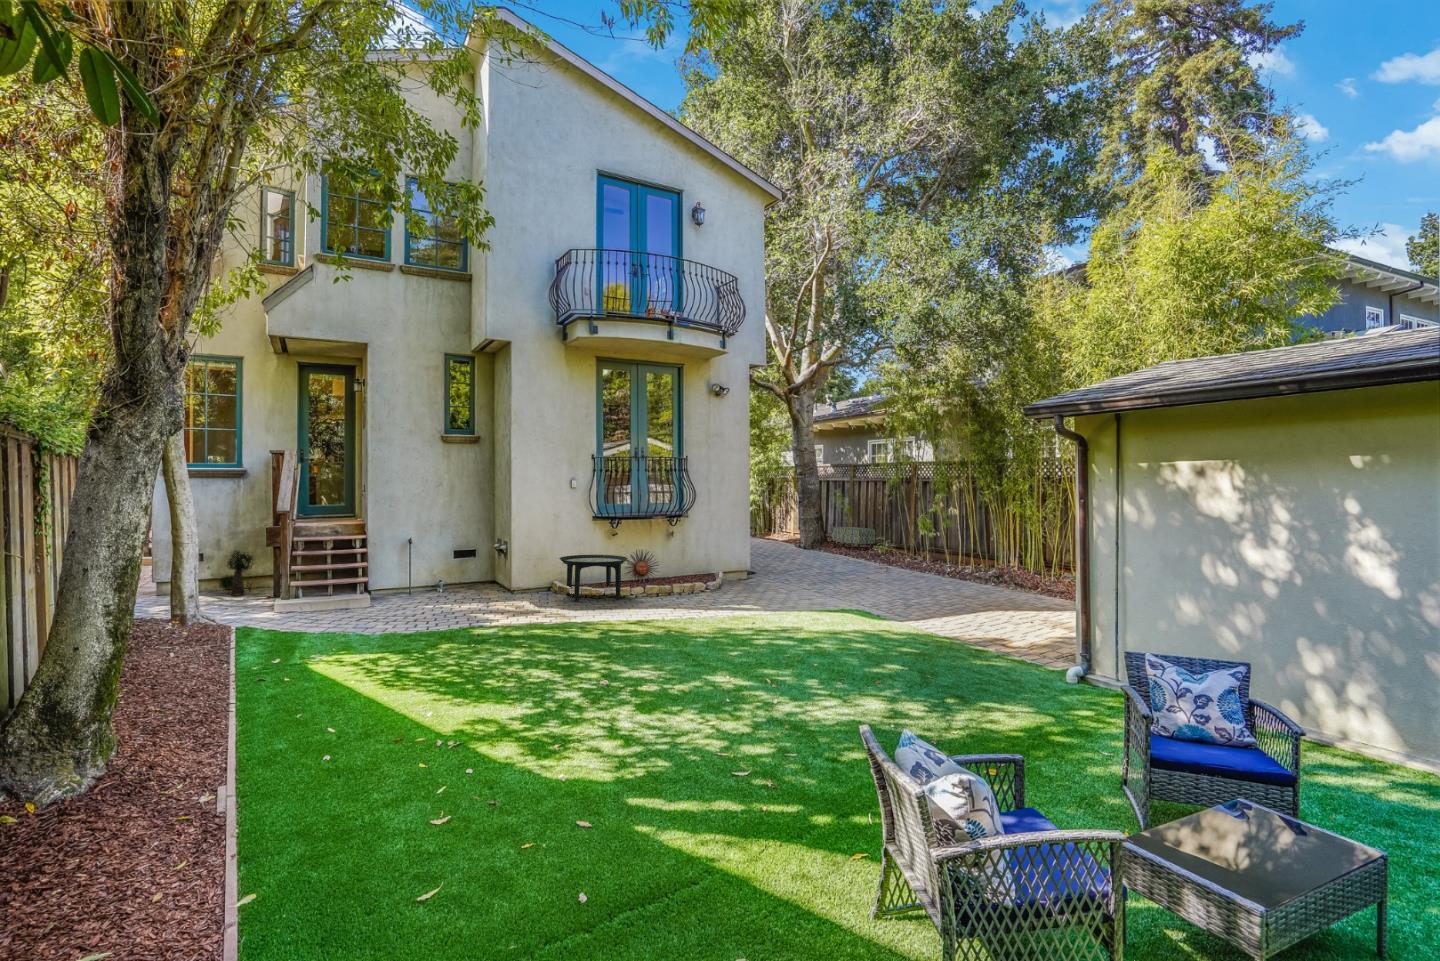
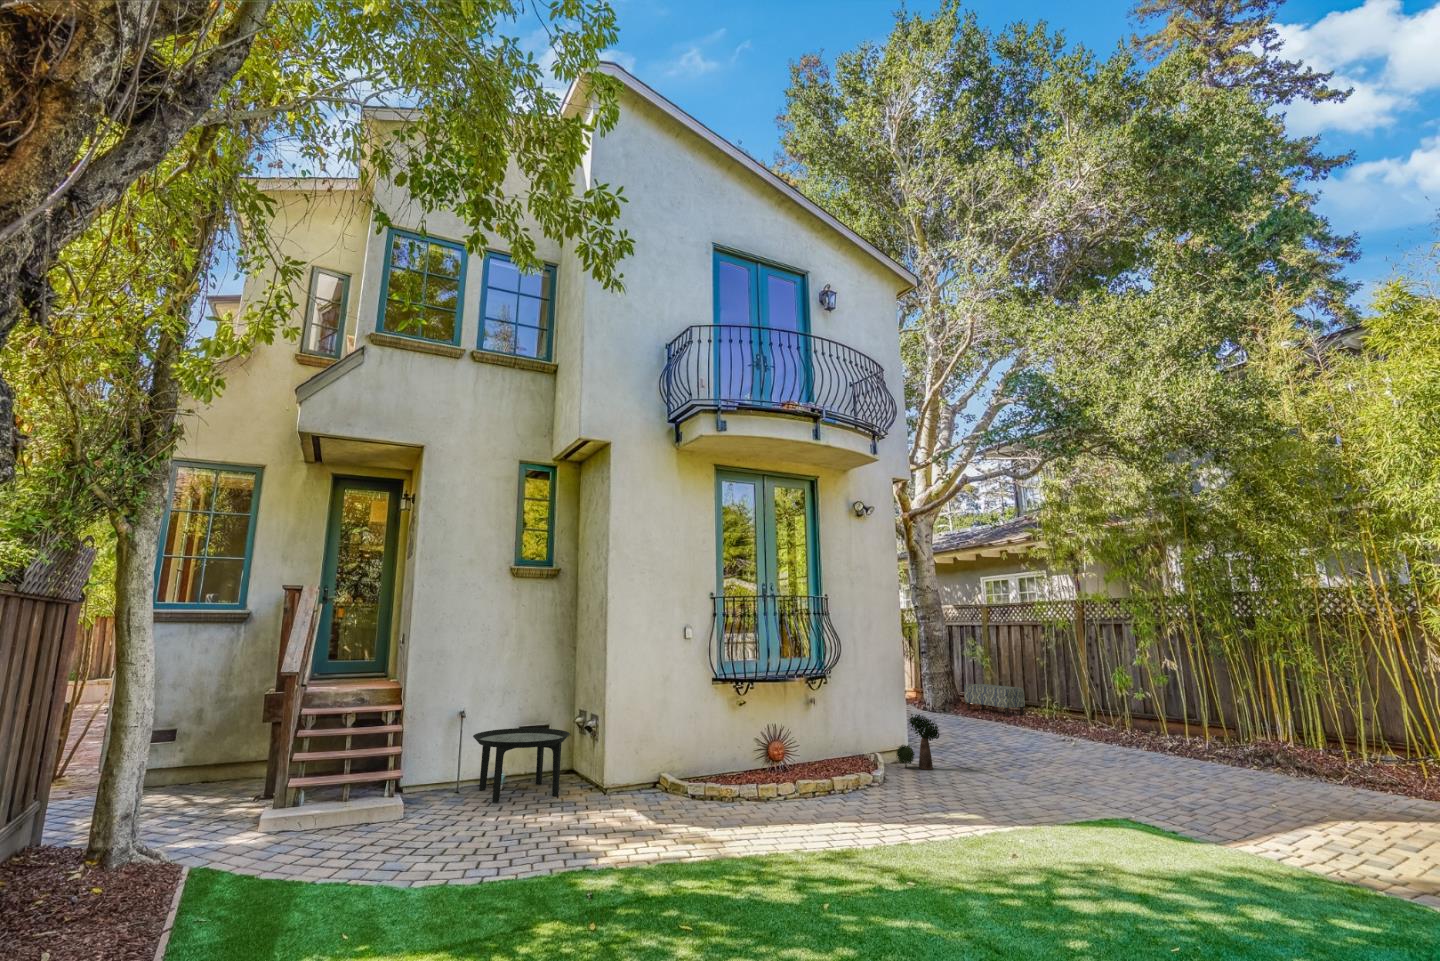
potted plant: present [219,551,253,596] -> present [896,714,939,770]
round table: present [559,555,628,602] -> present [473,728,570,803]

